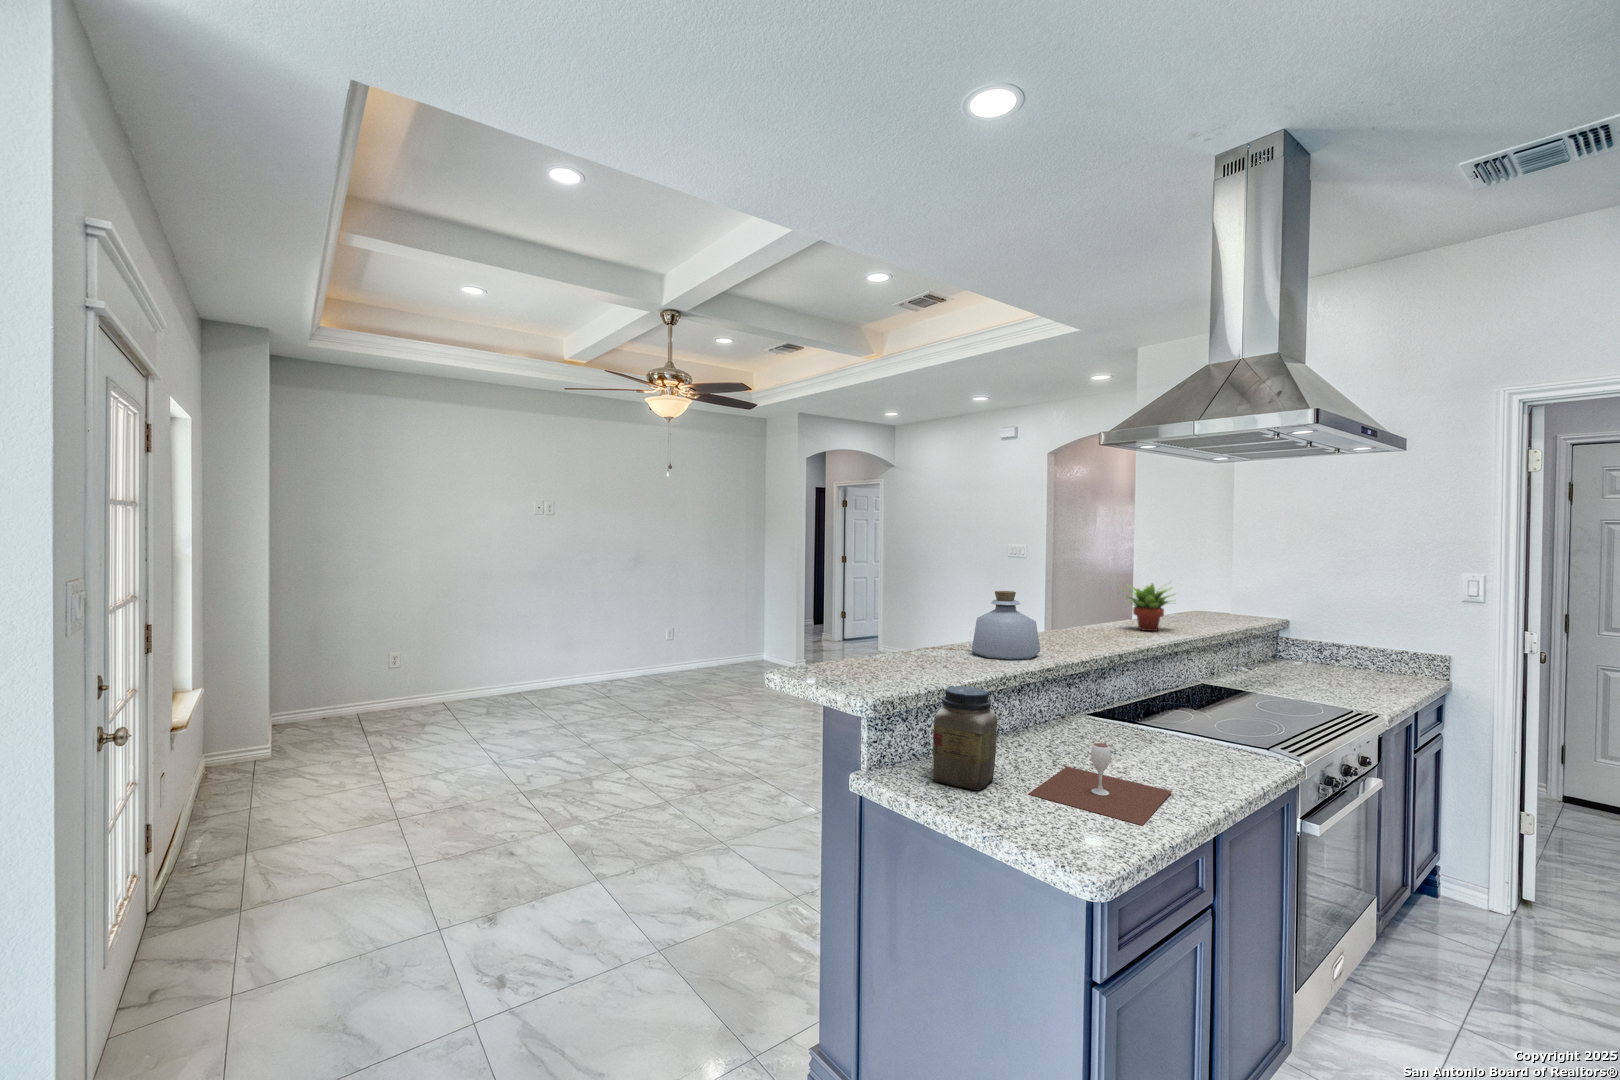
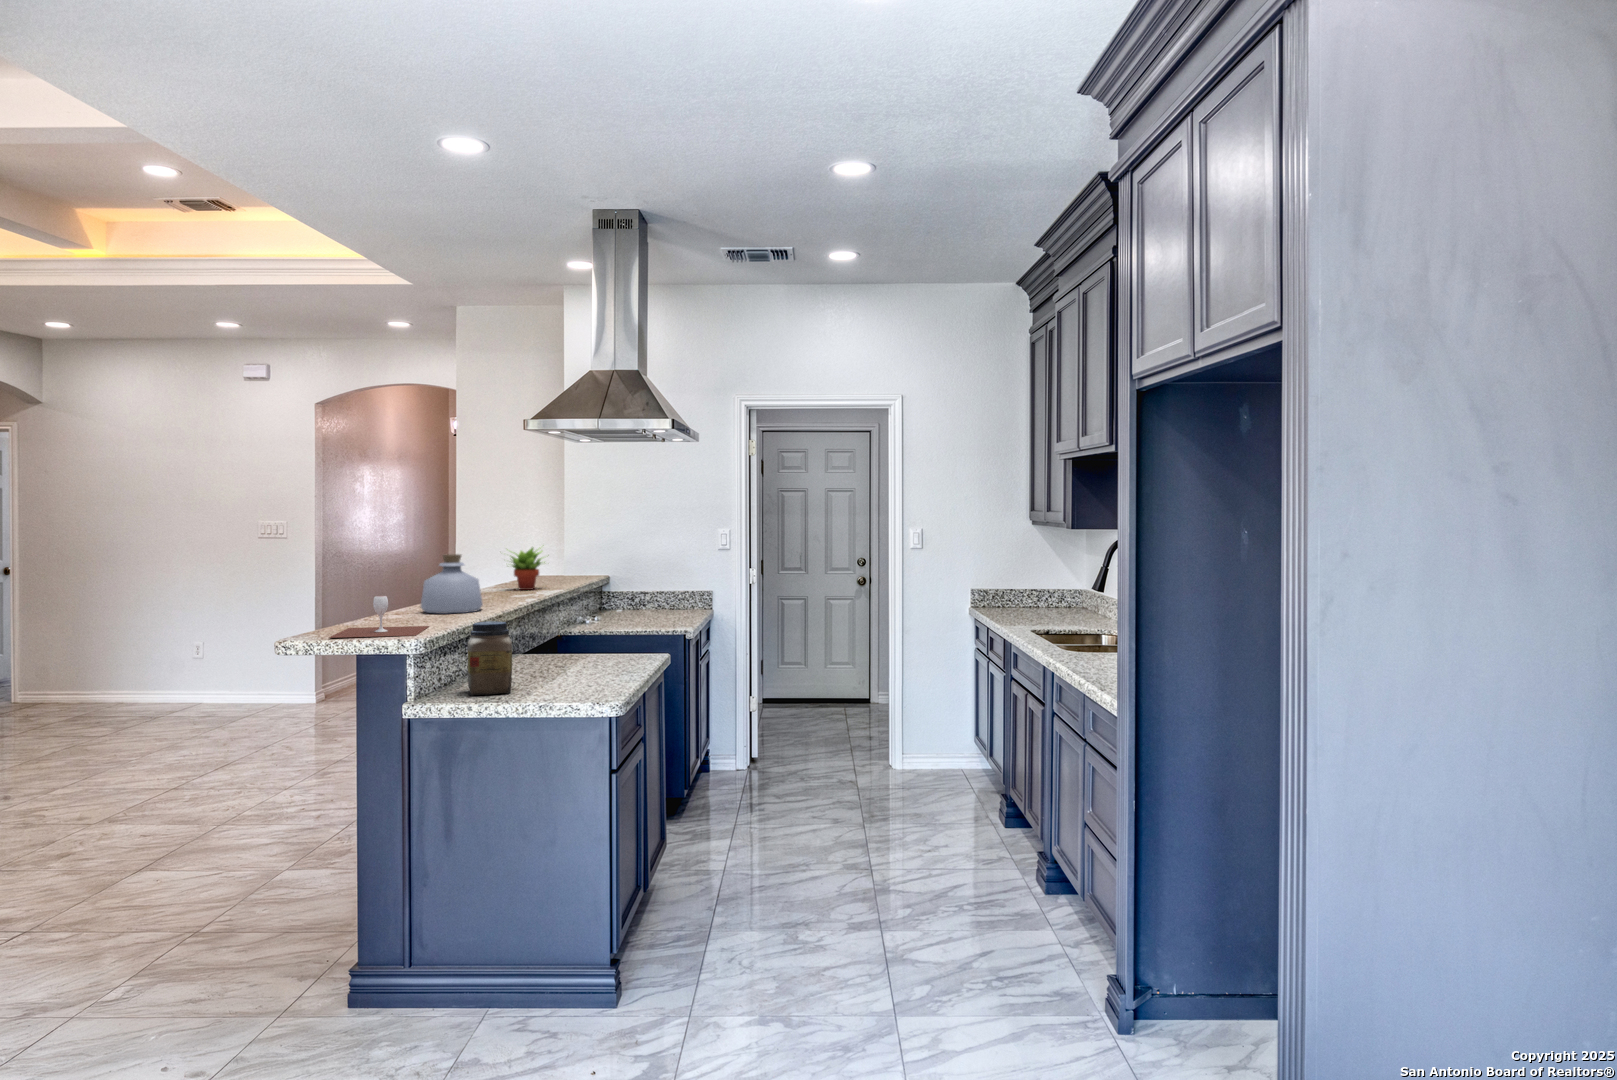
wine glass: present [1028,743,1172,826] -> present [329,596,429,638]

